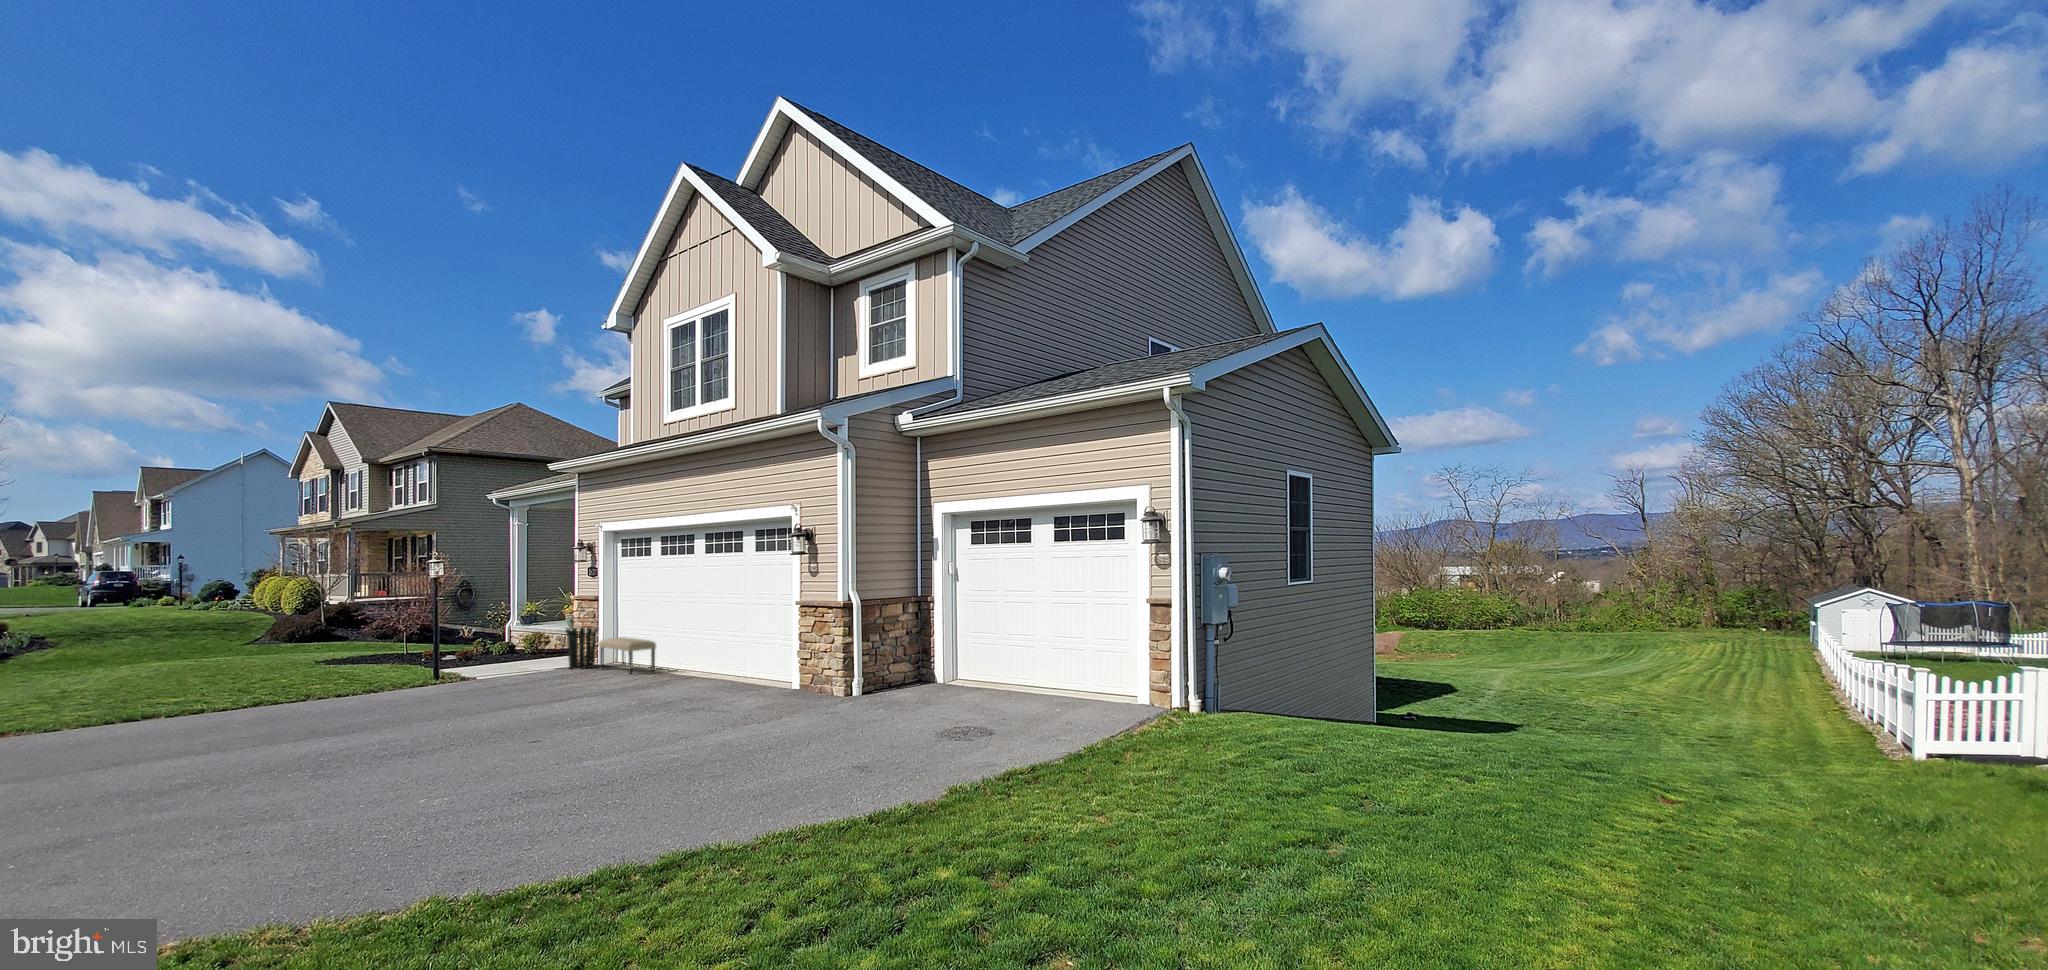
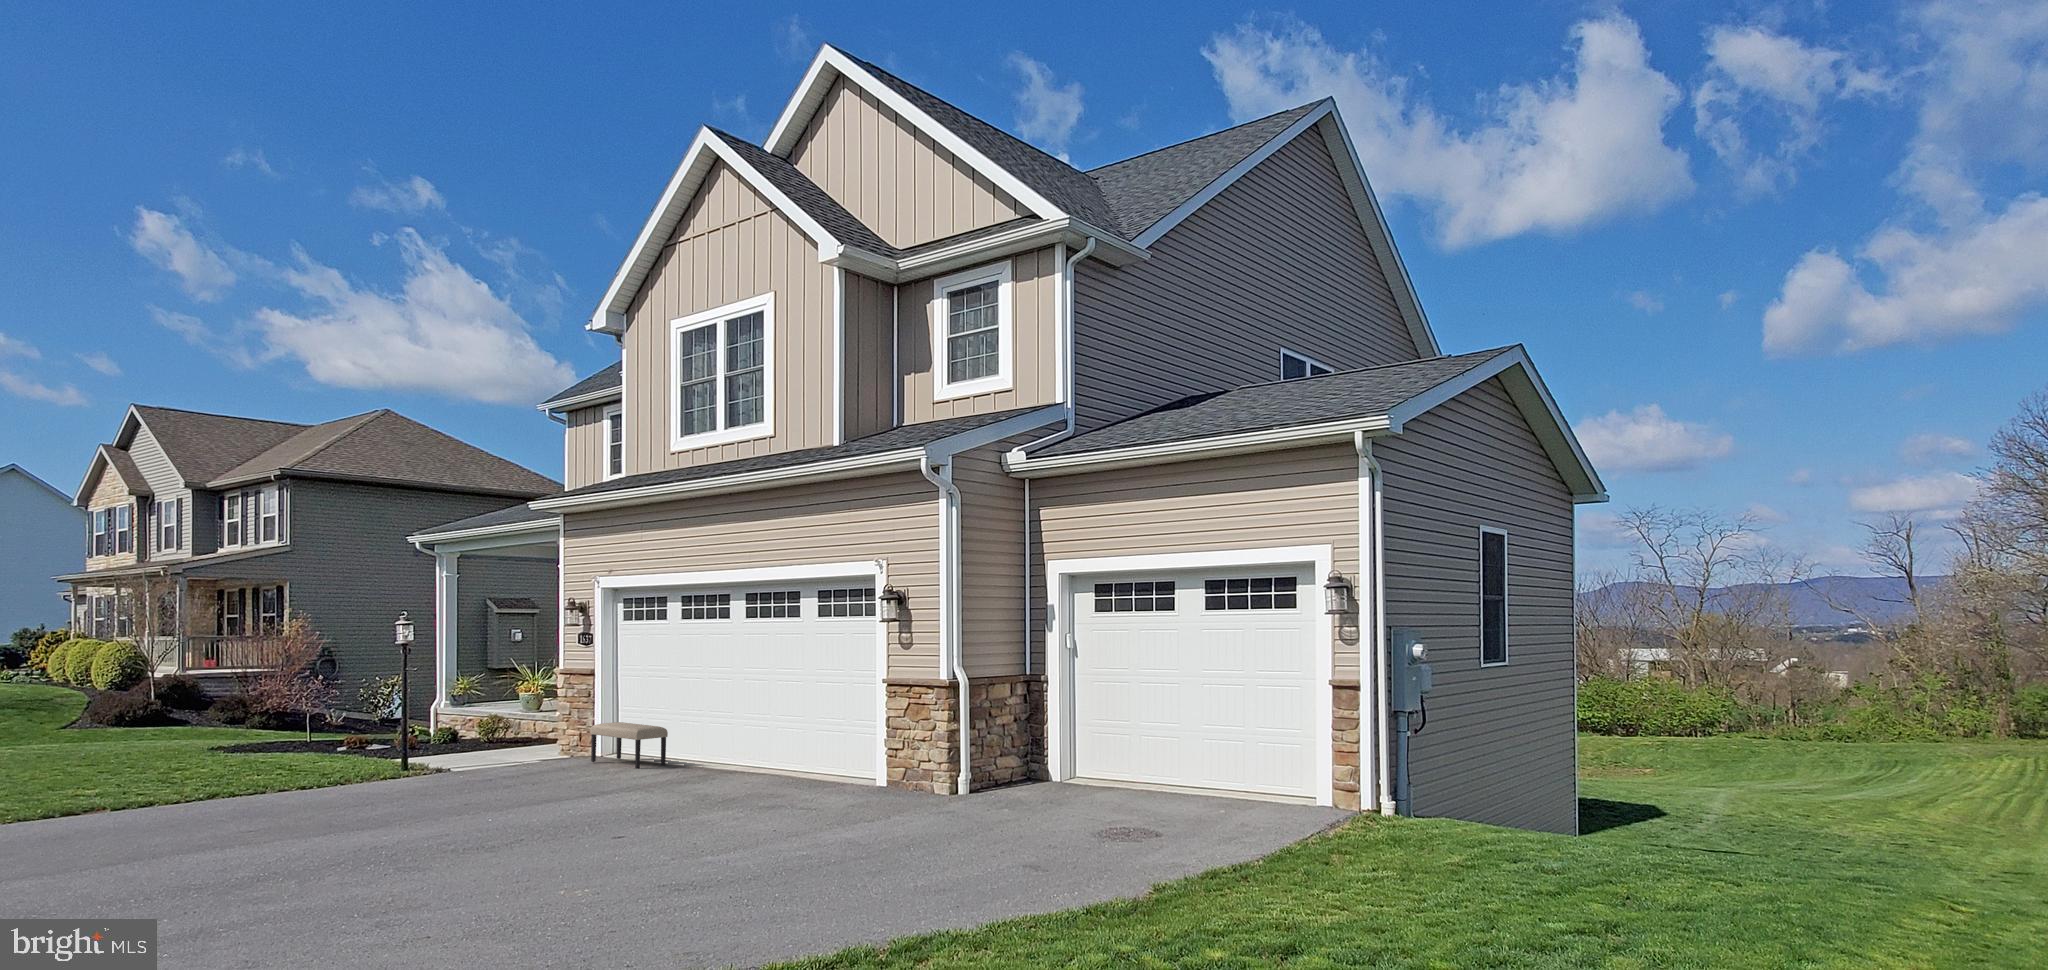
waste bin: present [565,627,598,669] -> none [545,709,587,762]

